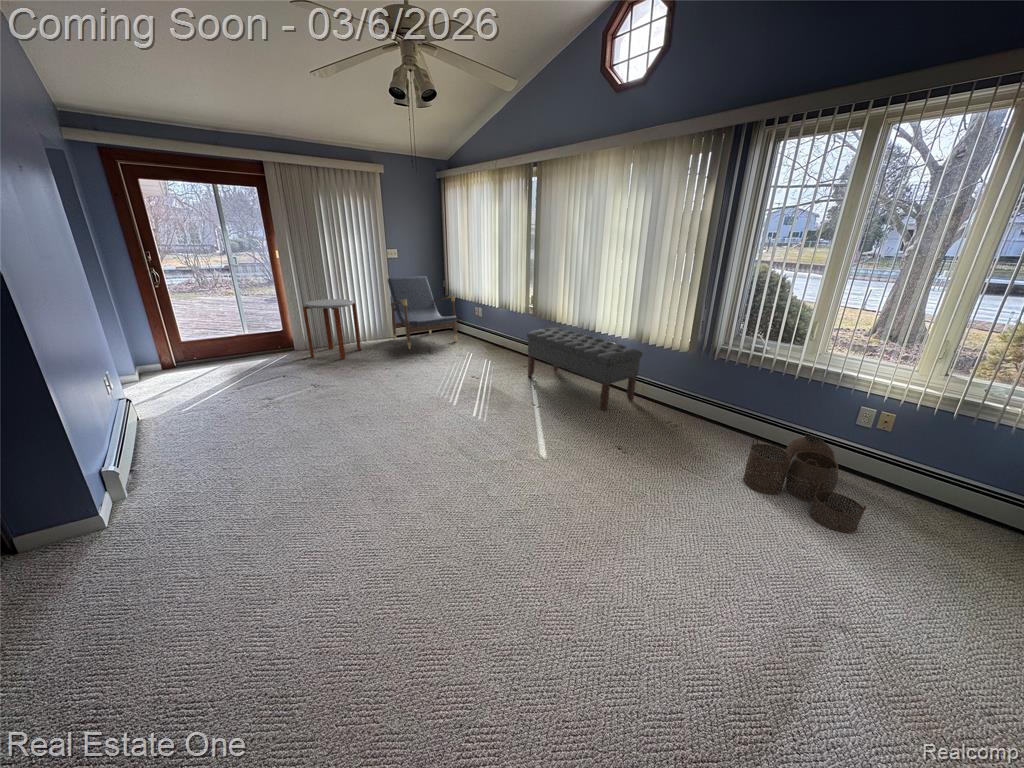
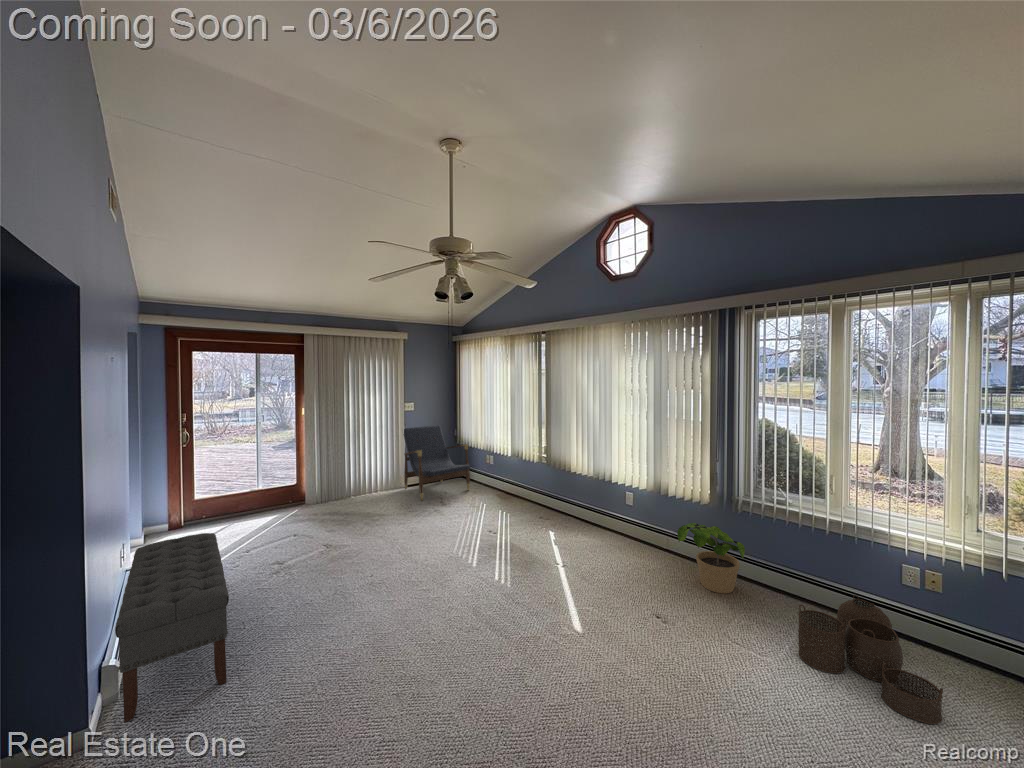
side table: present [303,299,361,359] -> none [320,451,372,514]
bench: present [527,328,642,410] -> present [115,533,229,722]
potted plant: none [649,367,713,431] -> present [677,523,745,593]

